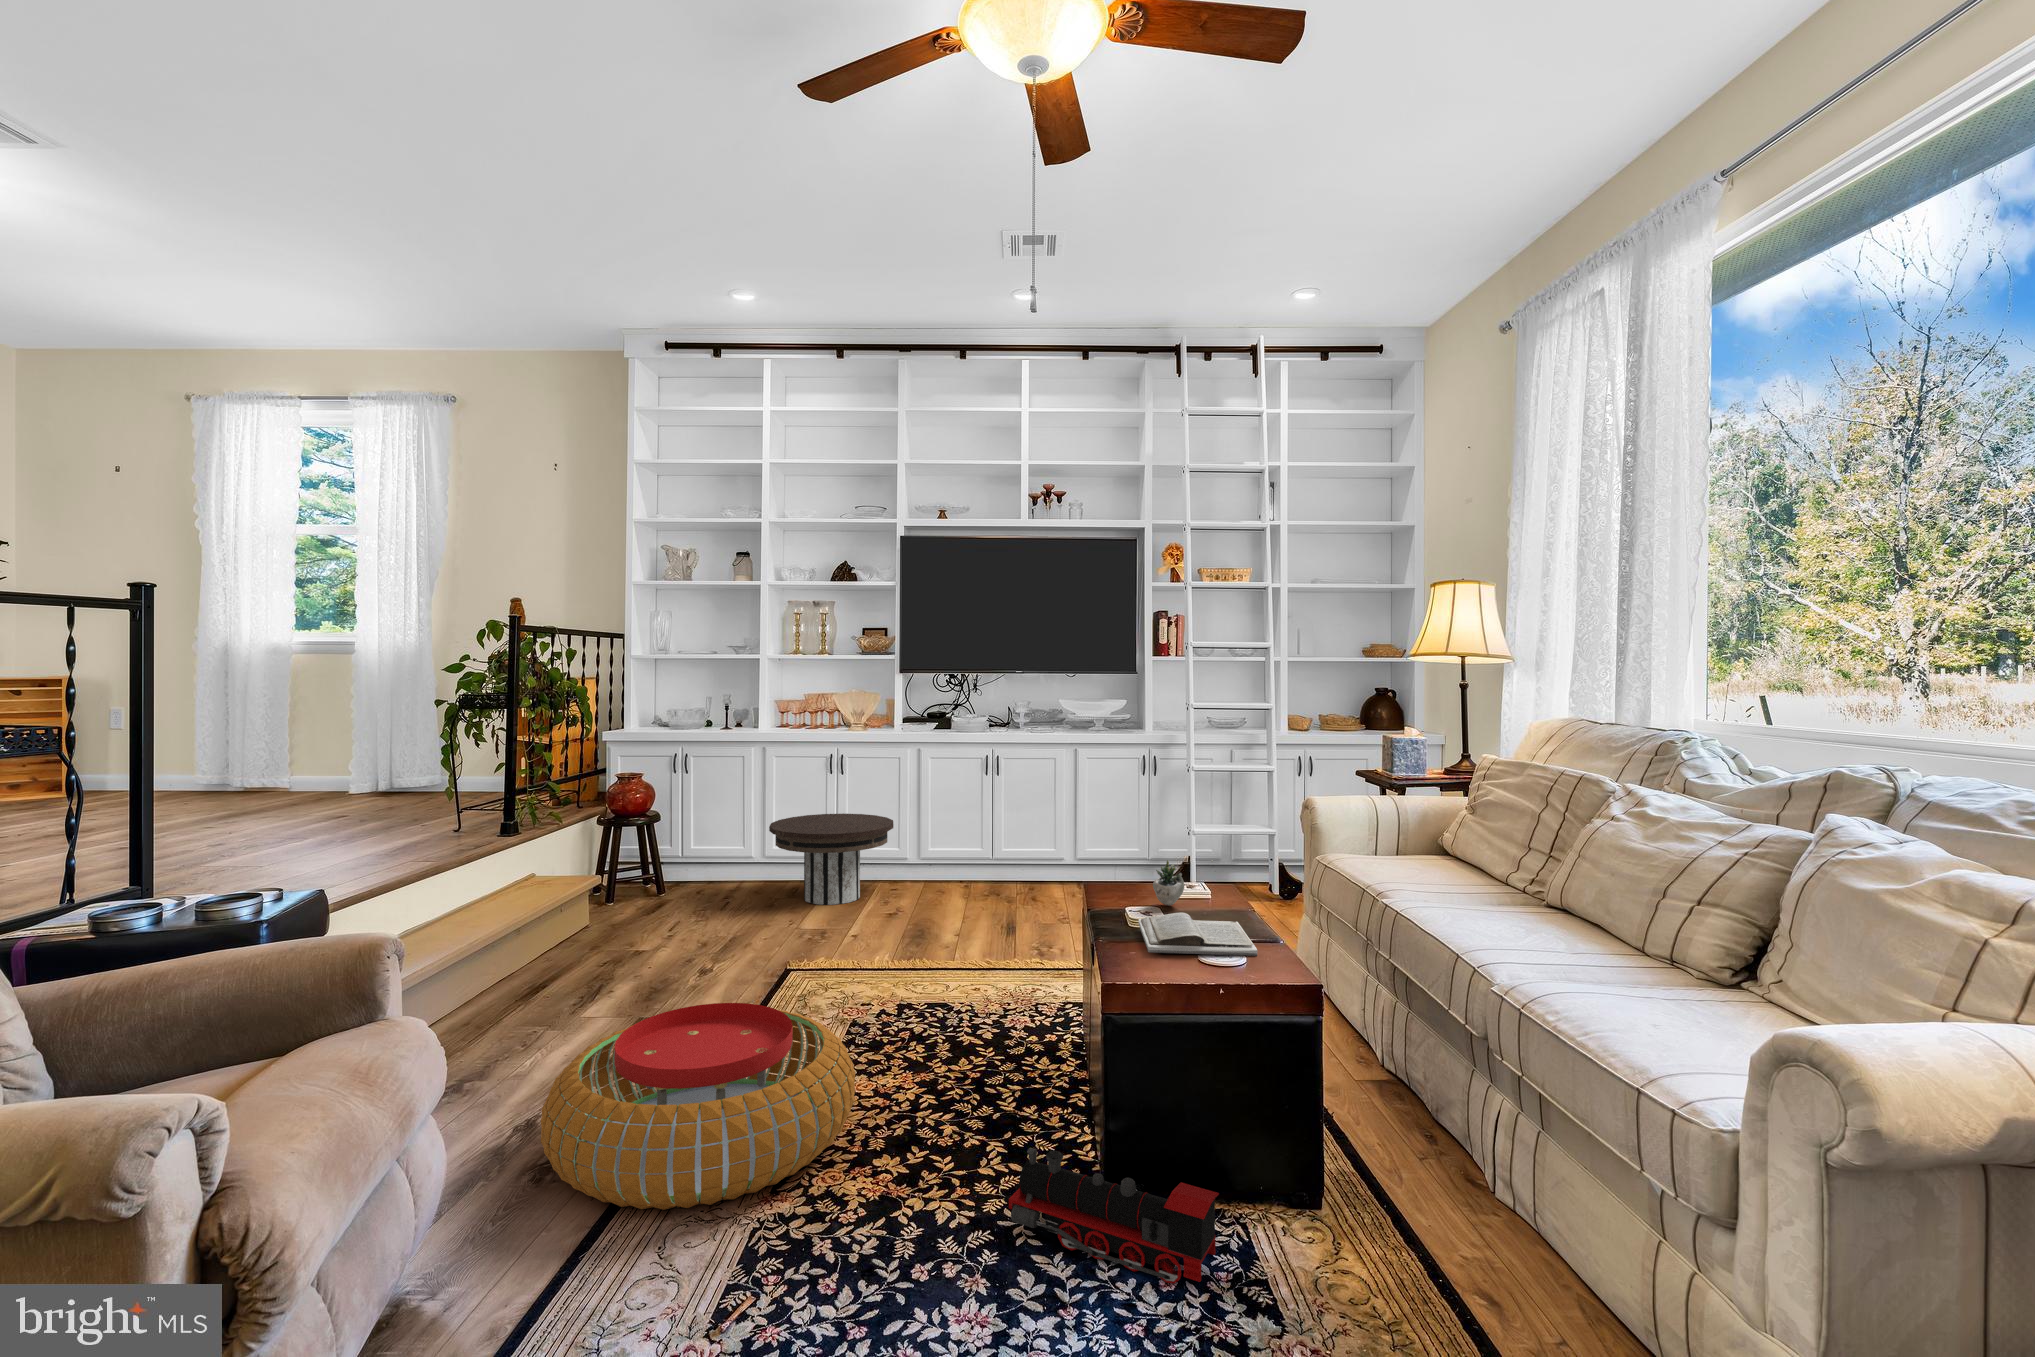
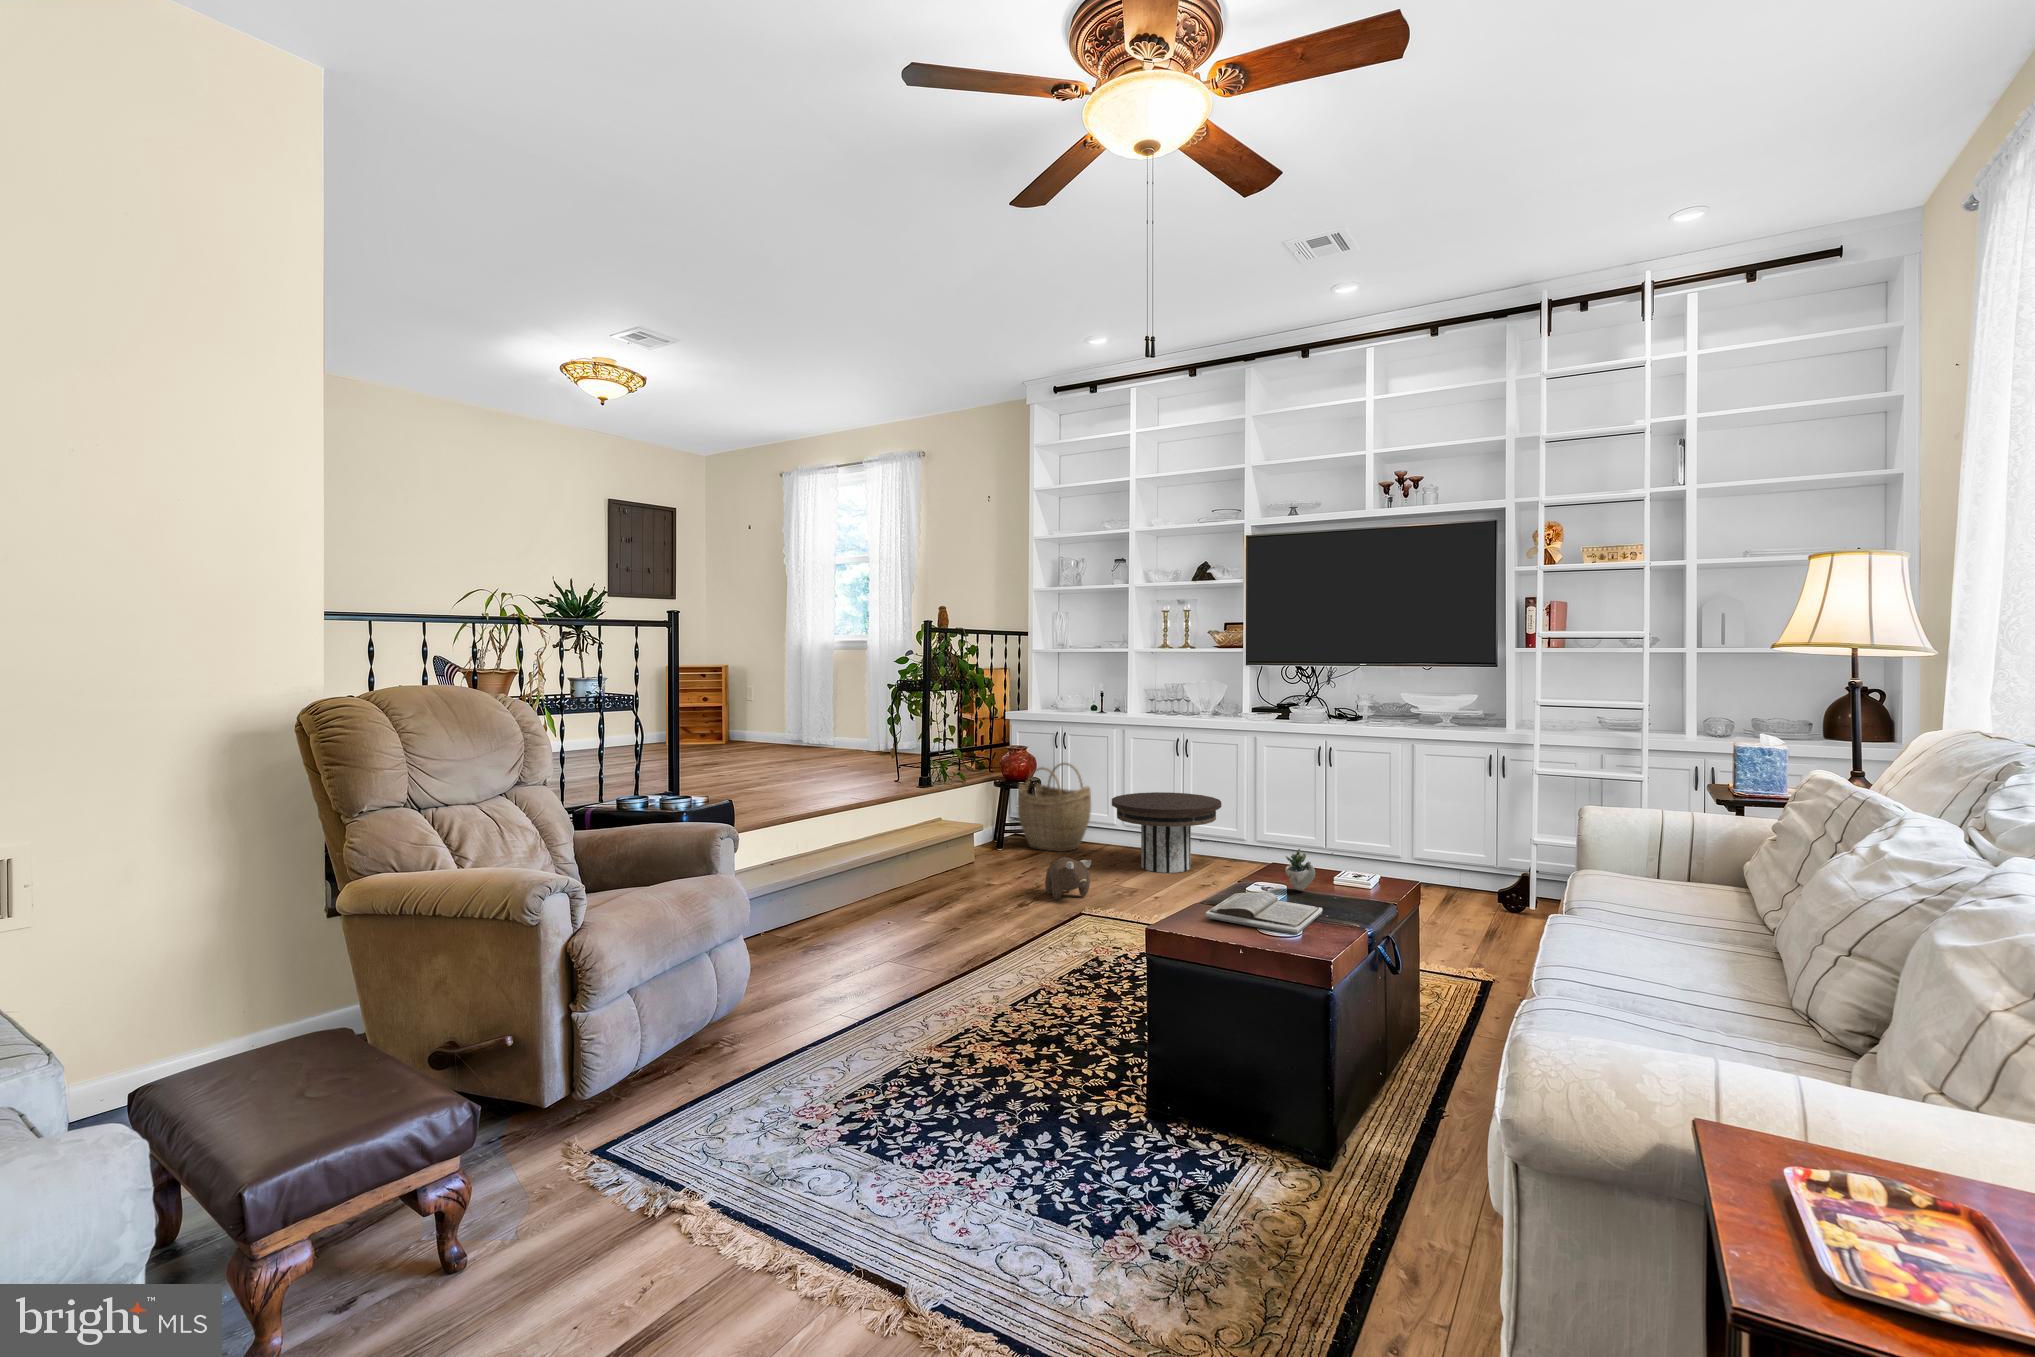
woven basket: none [634,788,728,896] -> present [1018,763,1091,852]
plush toy: none [724,901,788,955] -> present [1045,857,1091,900]
pouf: present [541,1003,855,1210] -> none [819,917,1032,1044]
toy train: present [1004,1148,1219,1284] -> none [1061,1050,1189,1171]

